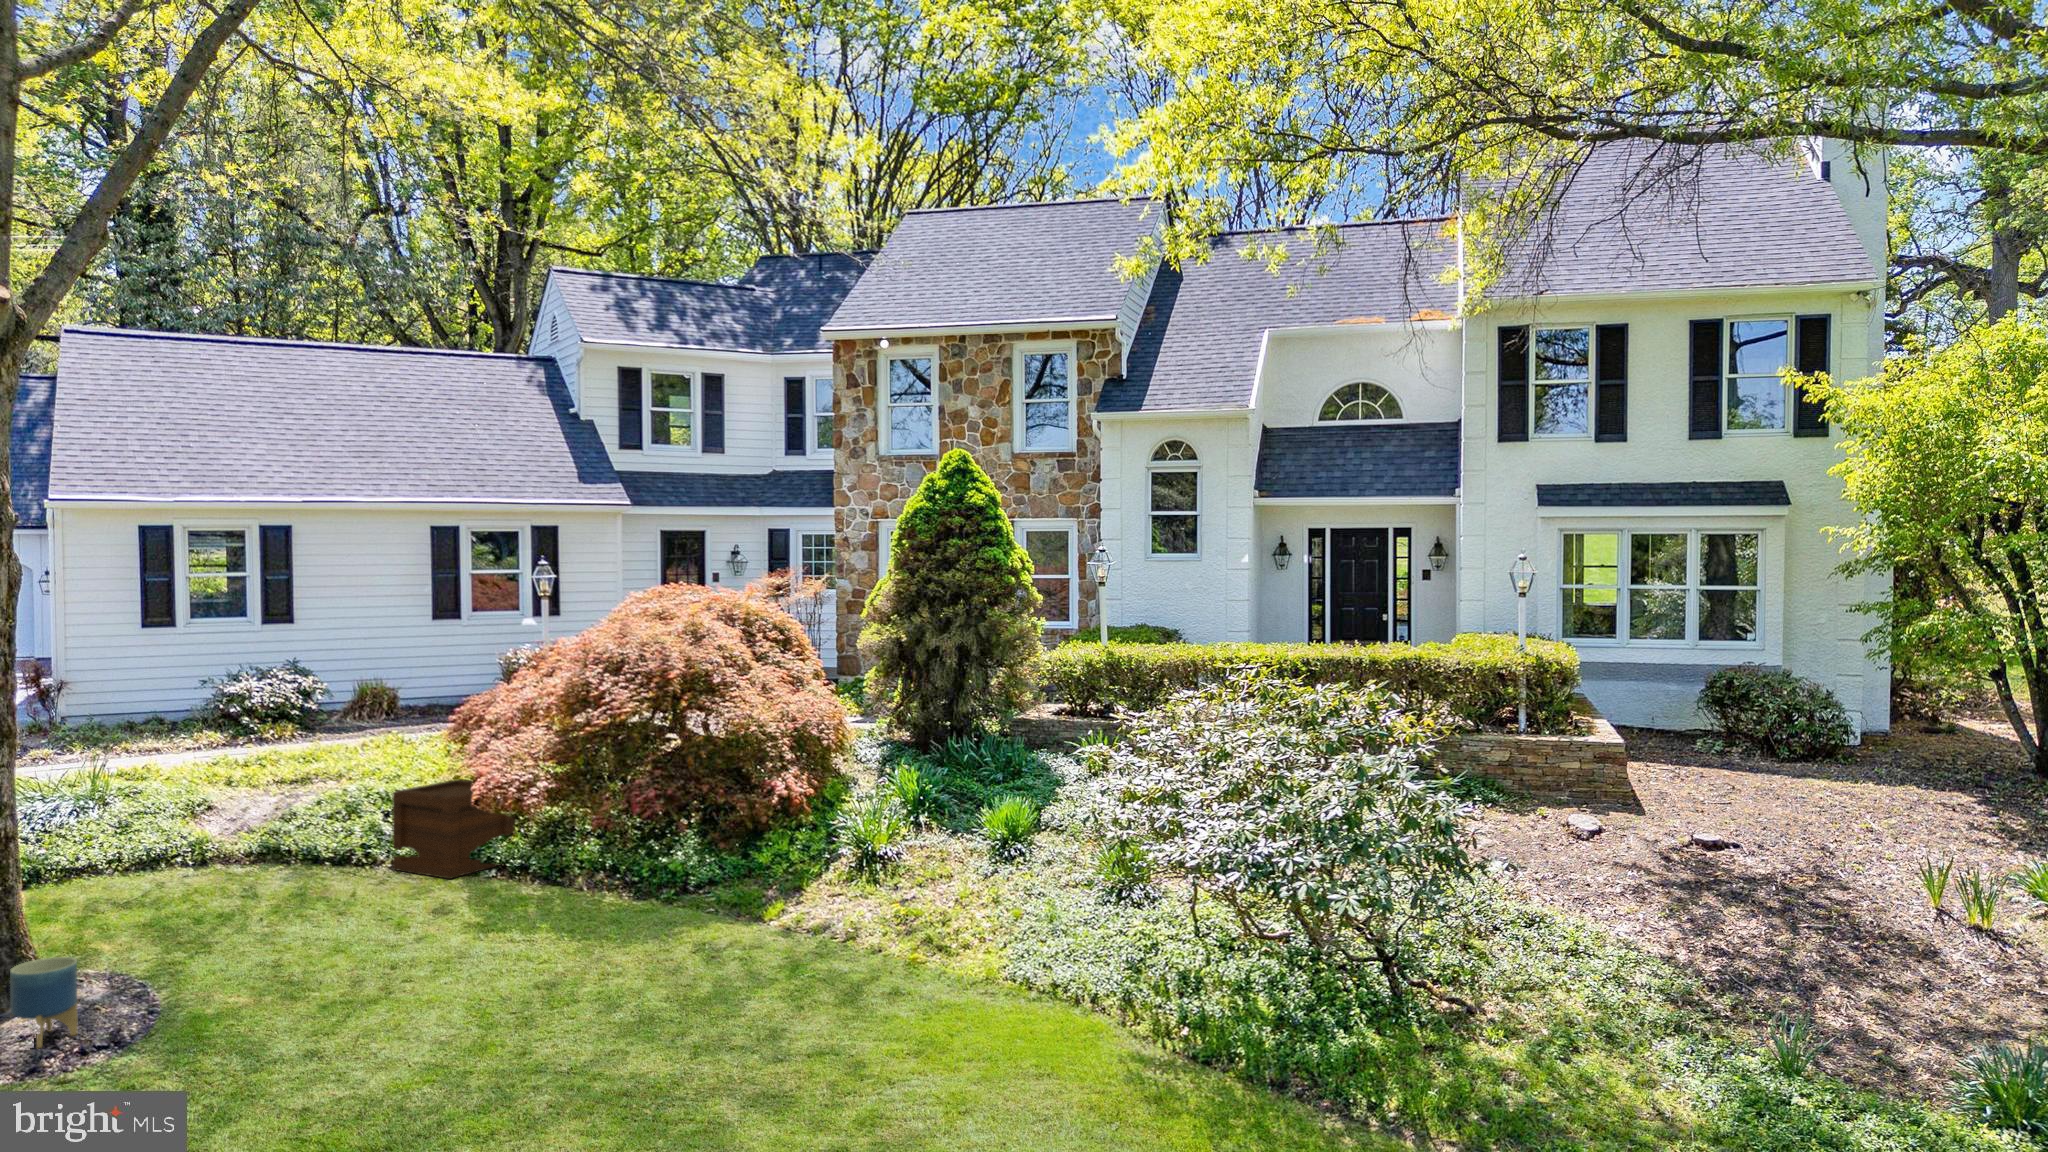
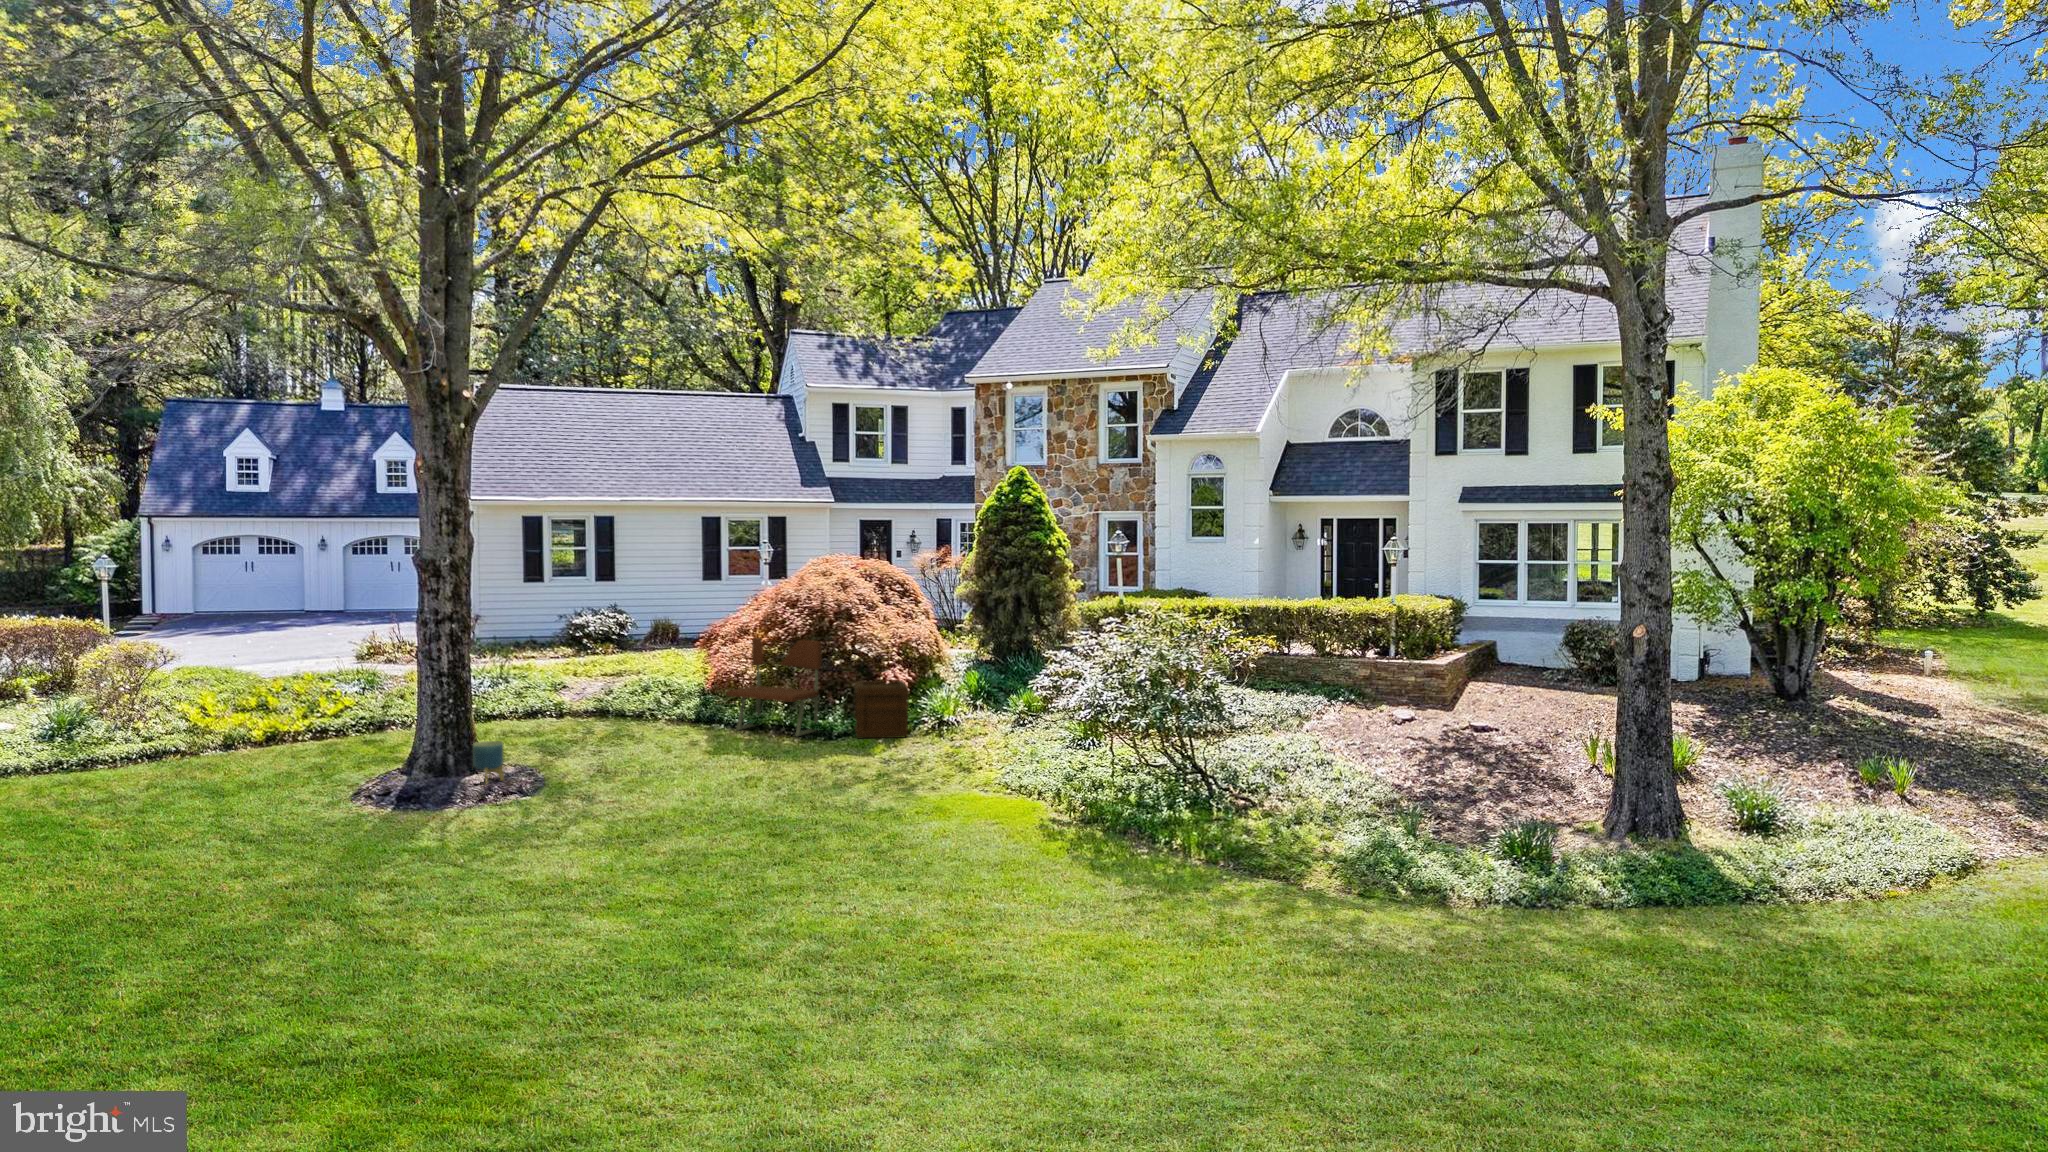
bench: none [503,724,666,891] -> present [727,637,822,736]
wooden crate: present [392,779,515,879] -> present [854,681,908,738]

